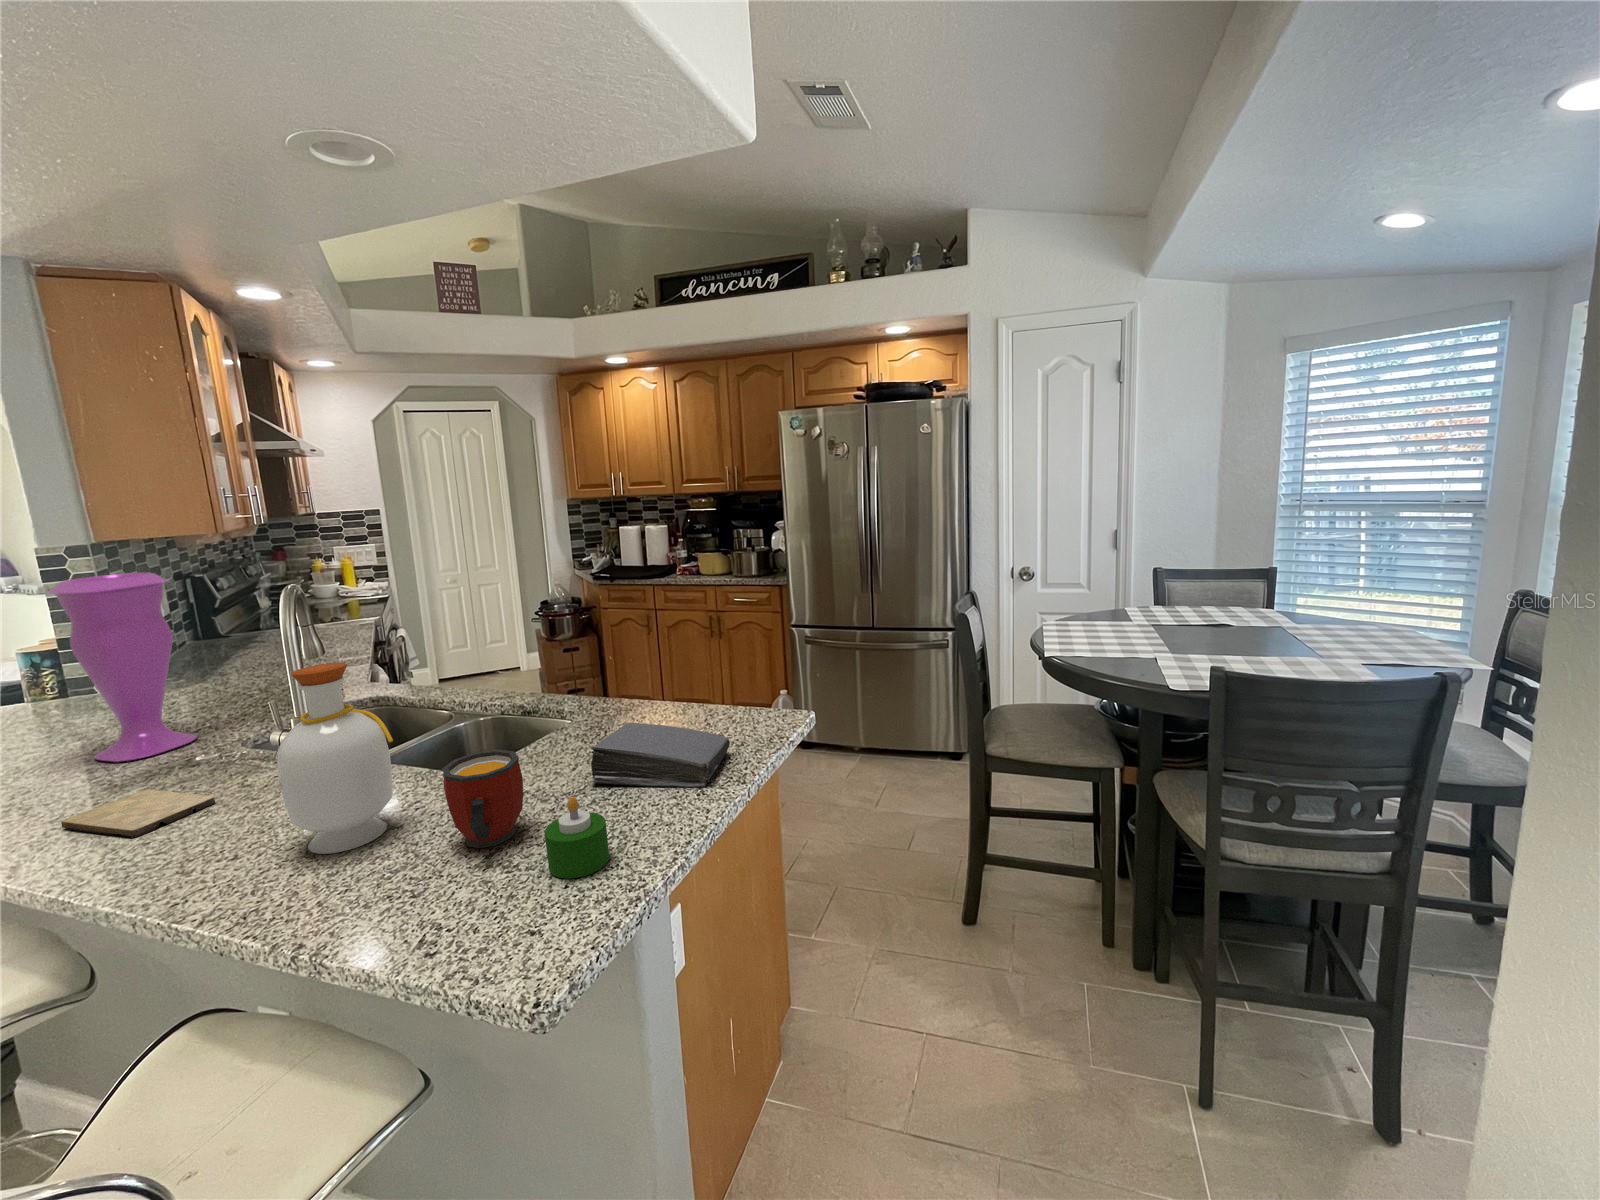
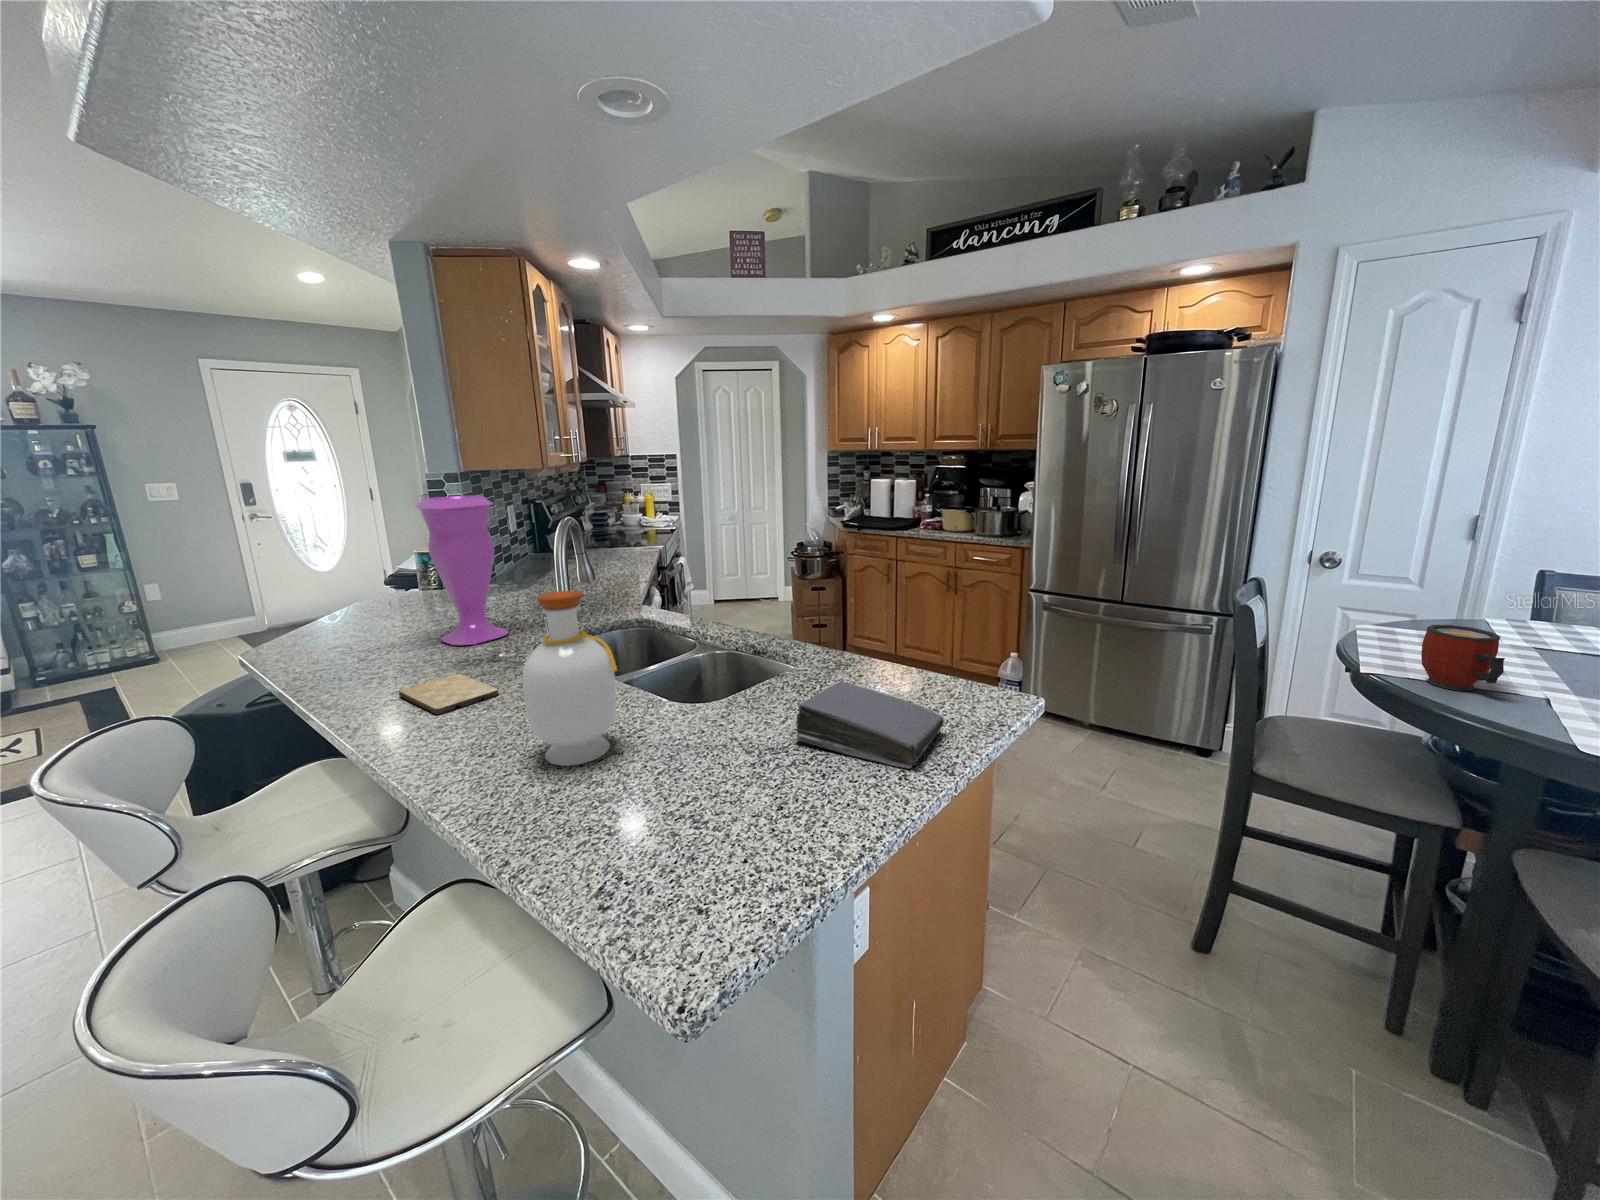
mug: present [442,749,523,848] -> present [1421,625,1505,691]
candle: present [545,796,609,878] -> none [732,766,796,853]

